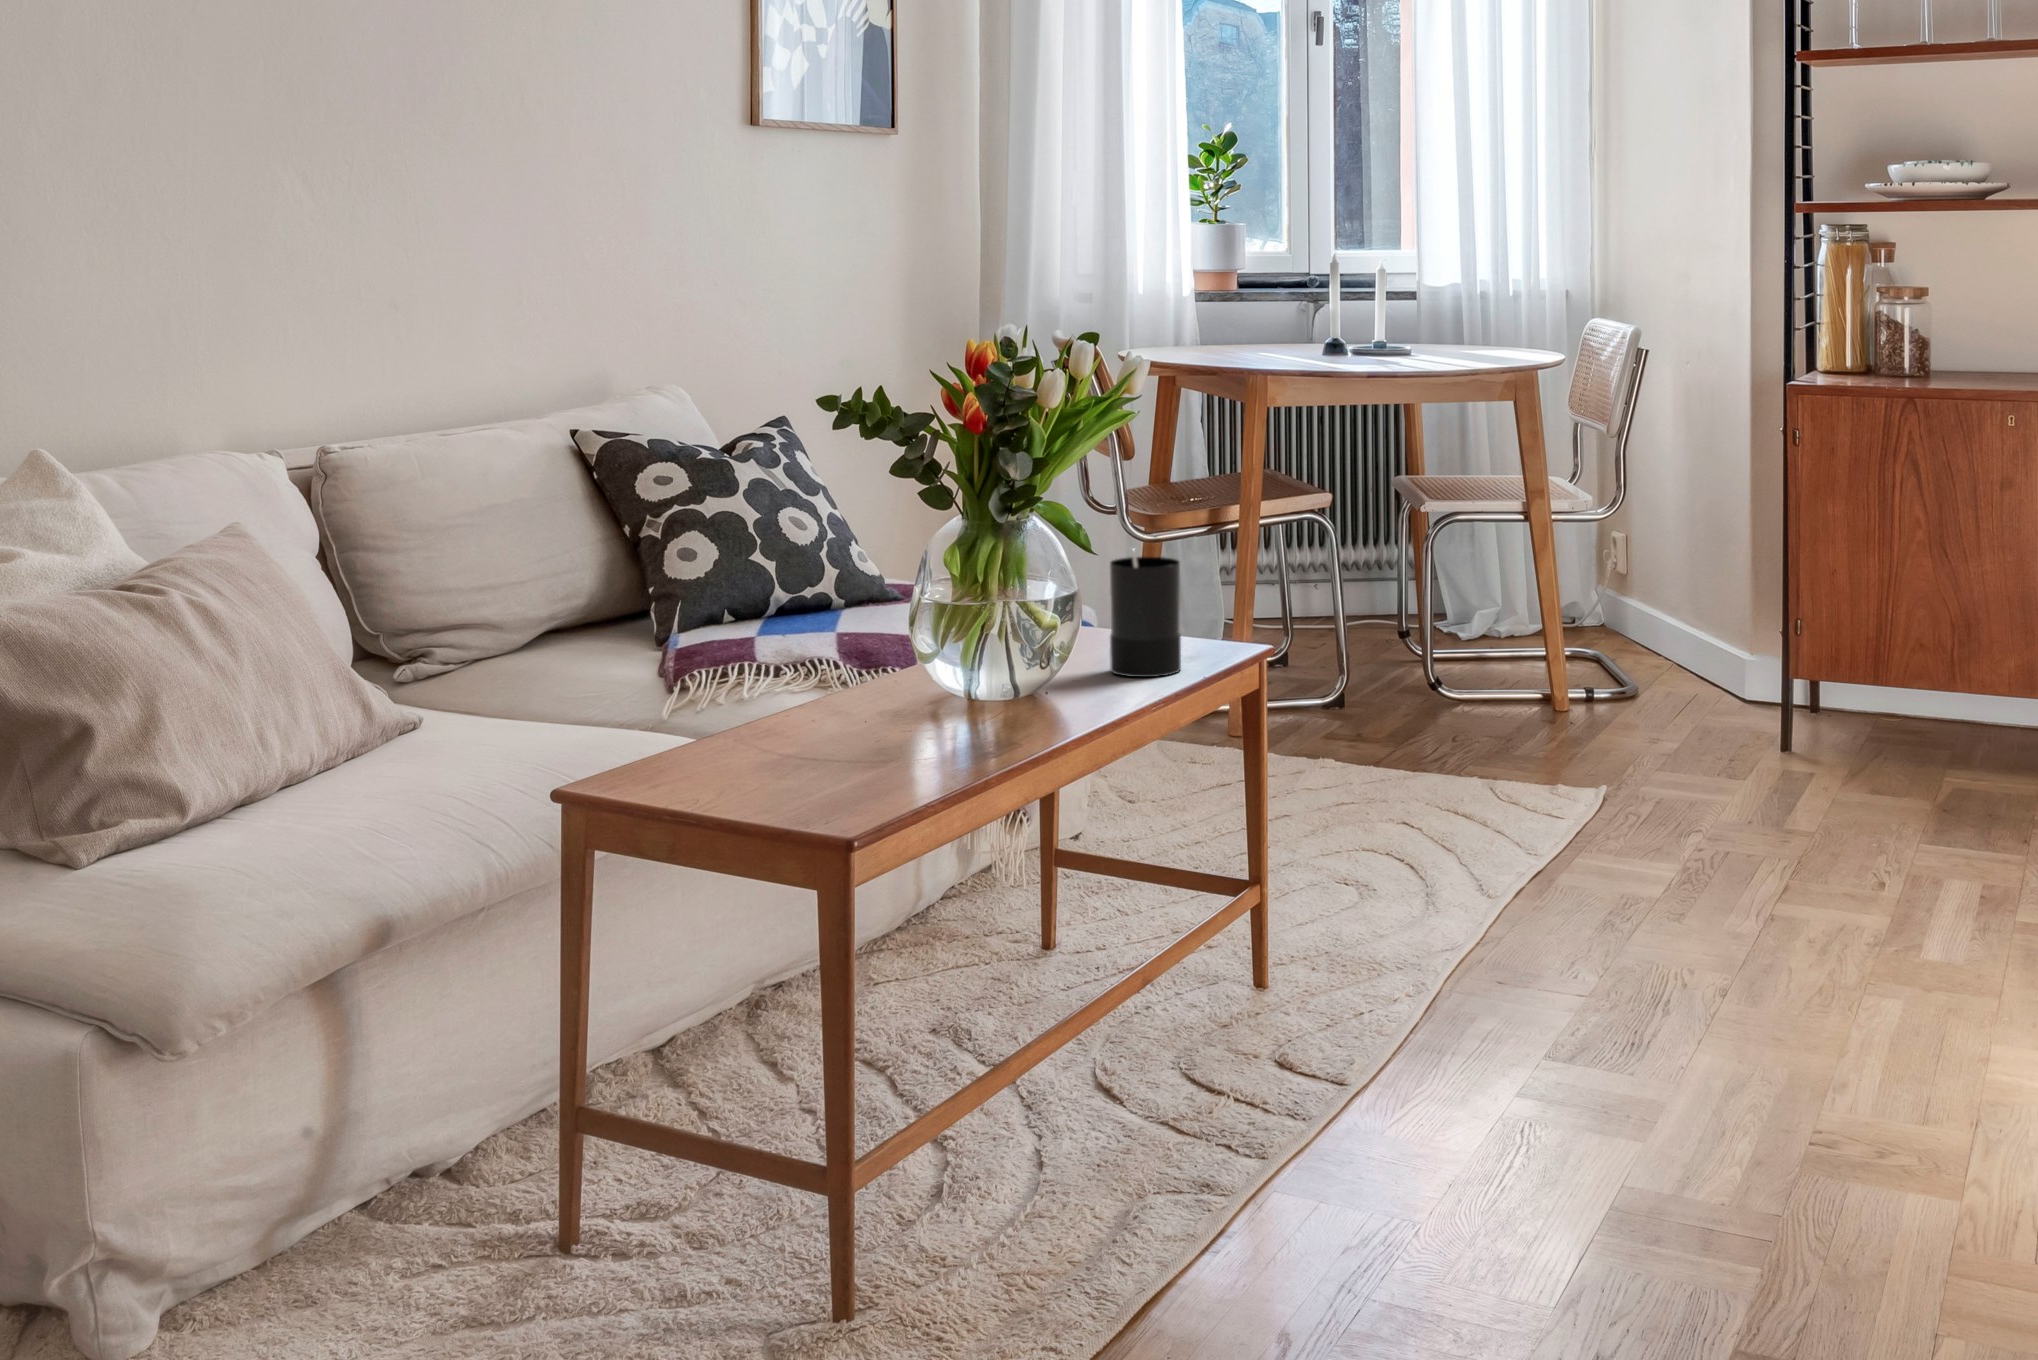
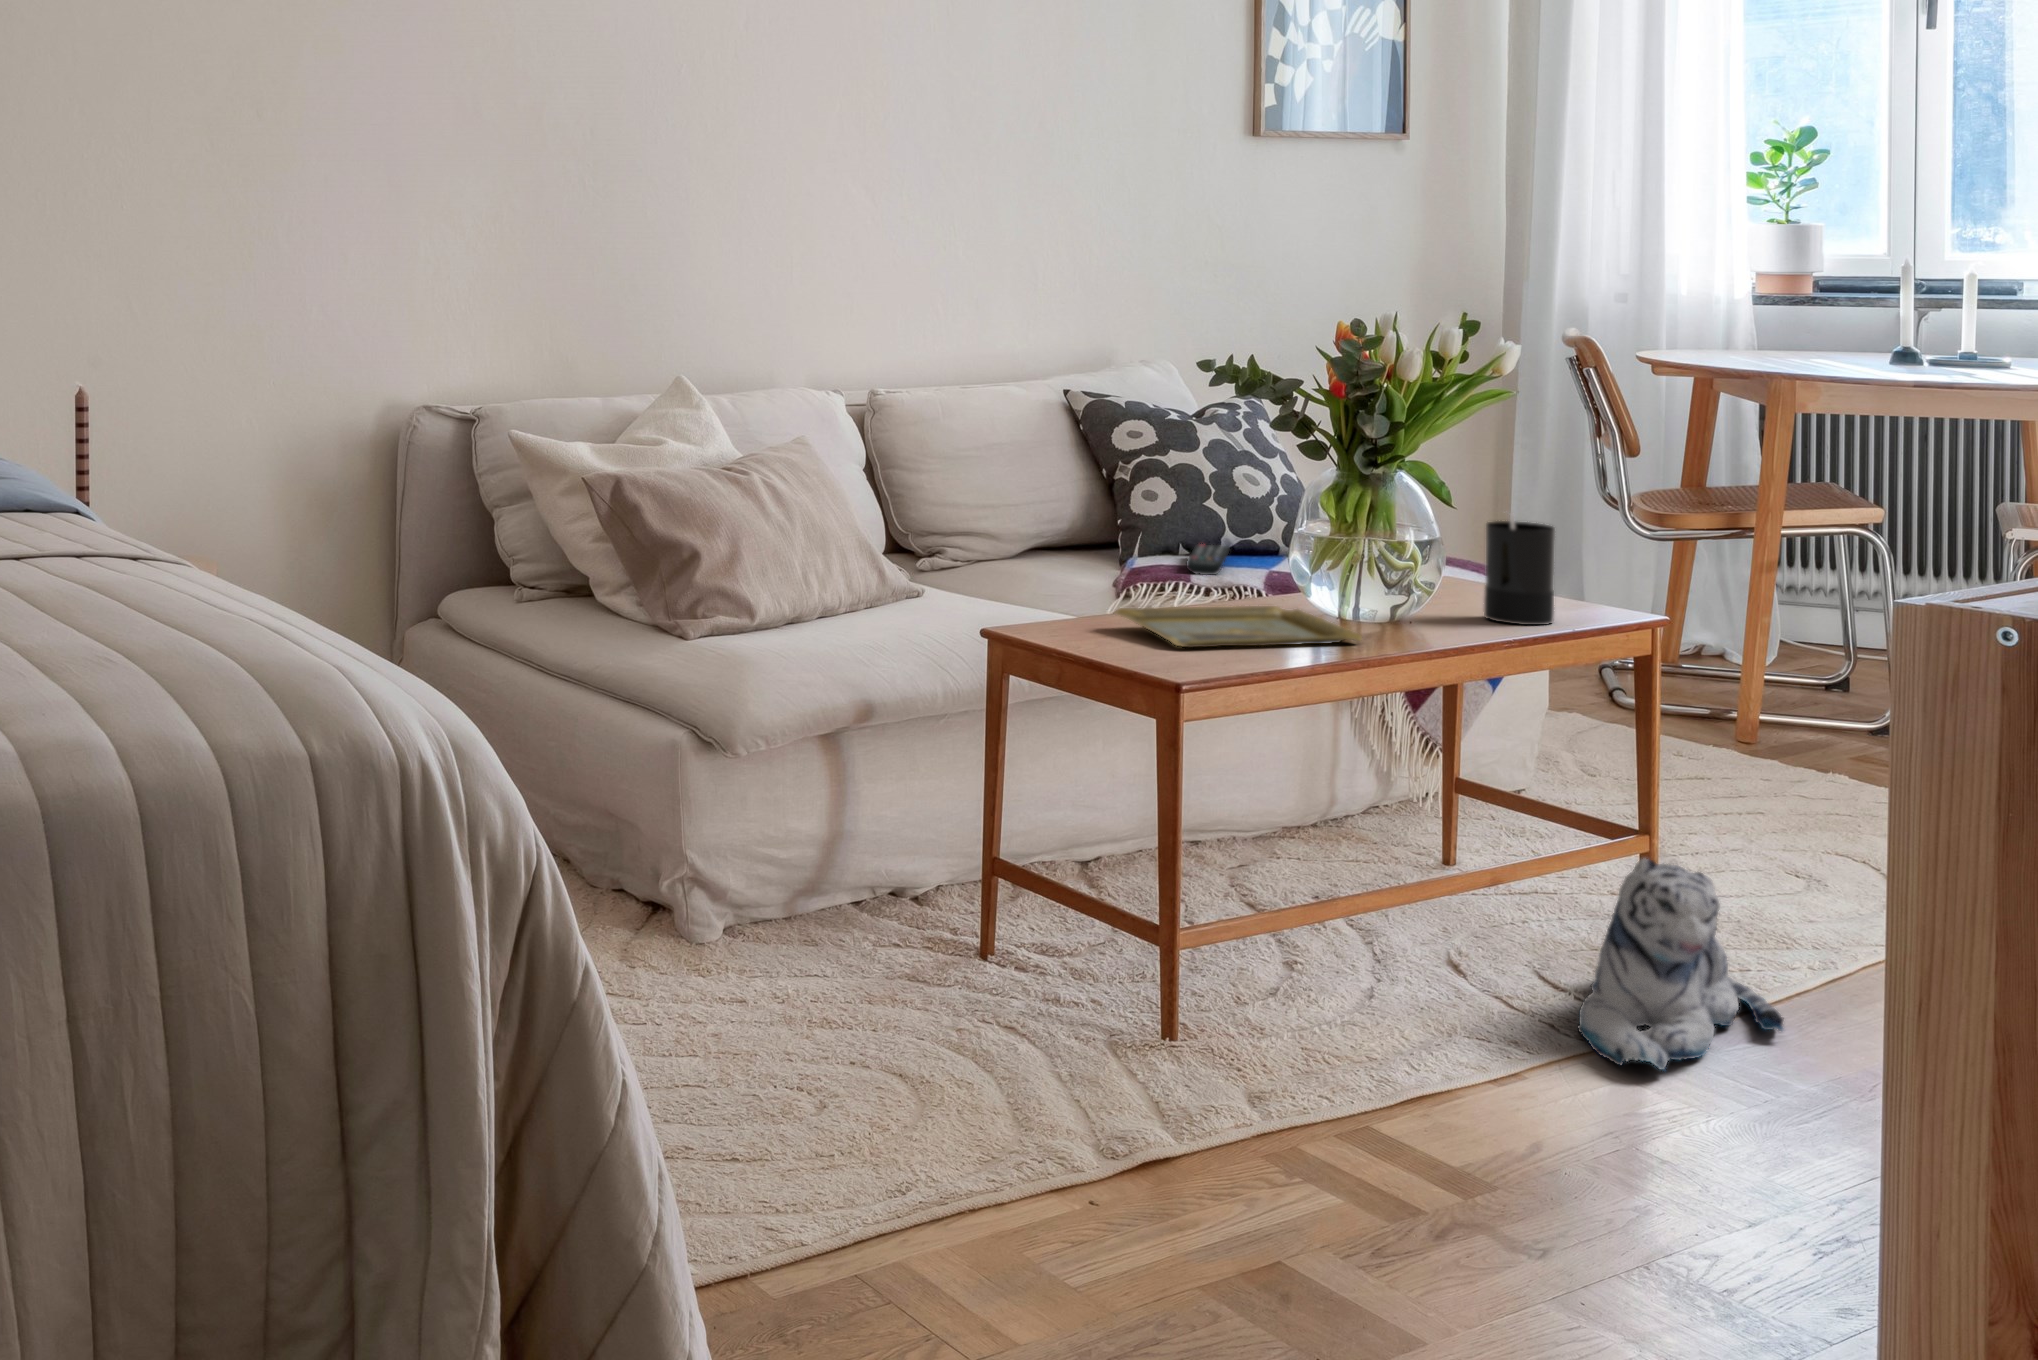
remote control: none [748,610,793,653] -> present [1186,544,1229,575]
tray: none [715,694,1017,775] -> present [1115,606,1362,648]
plush toy: none [1247,934,1437,1190] -> present [1578,859,1784,1070]

